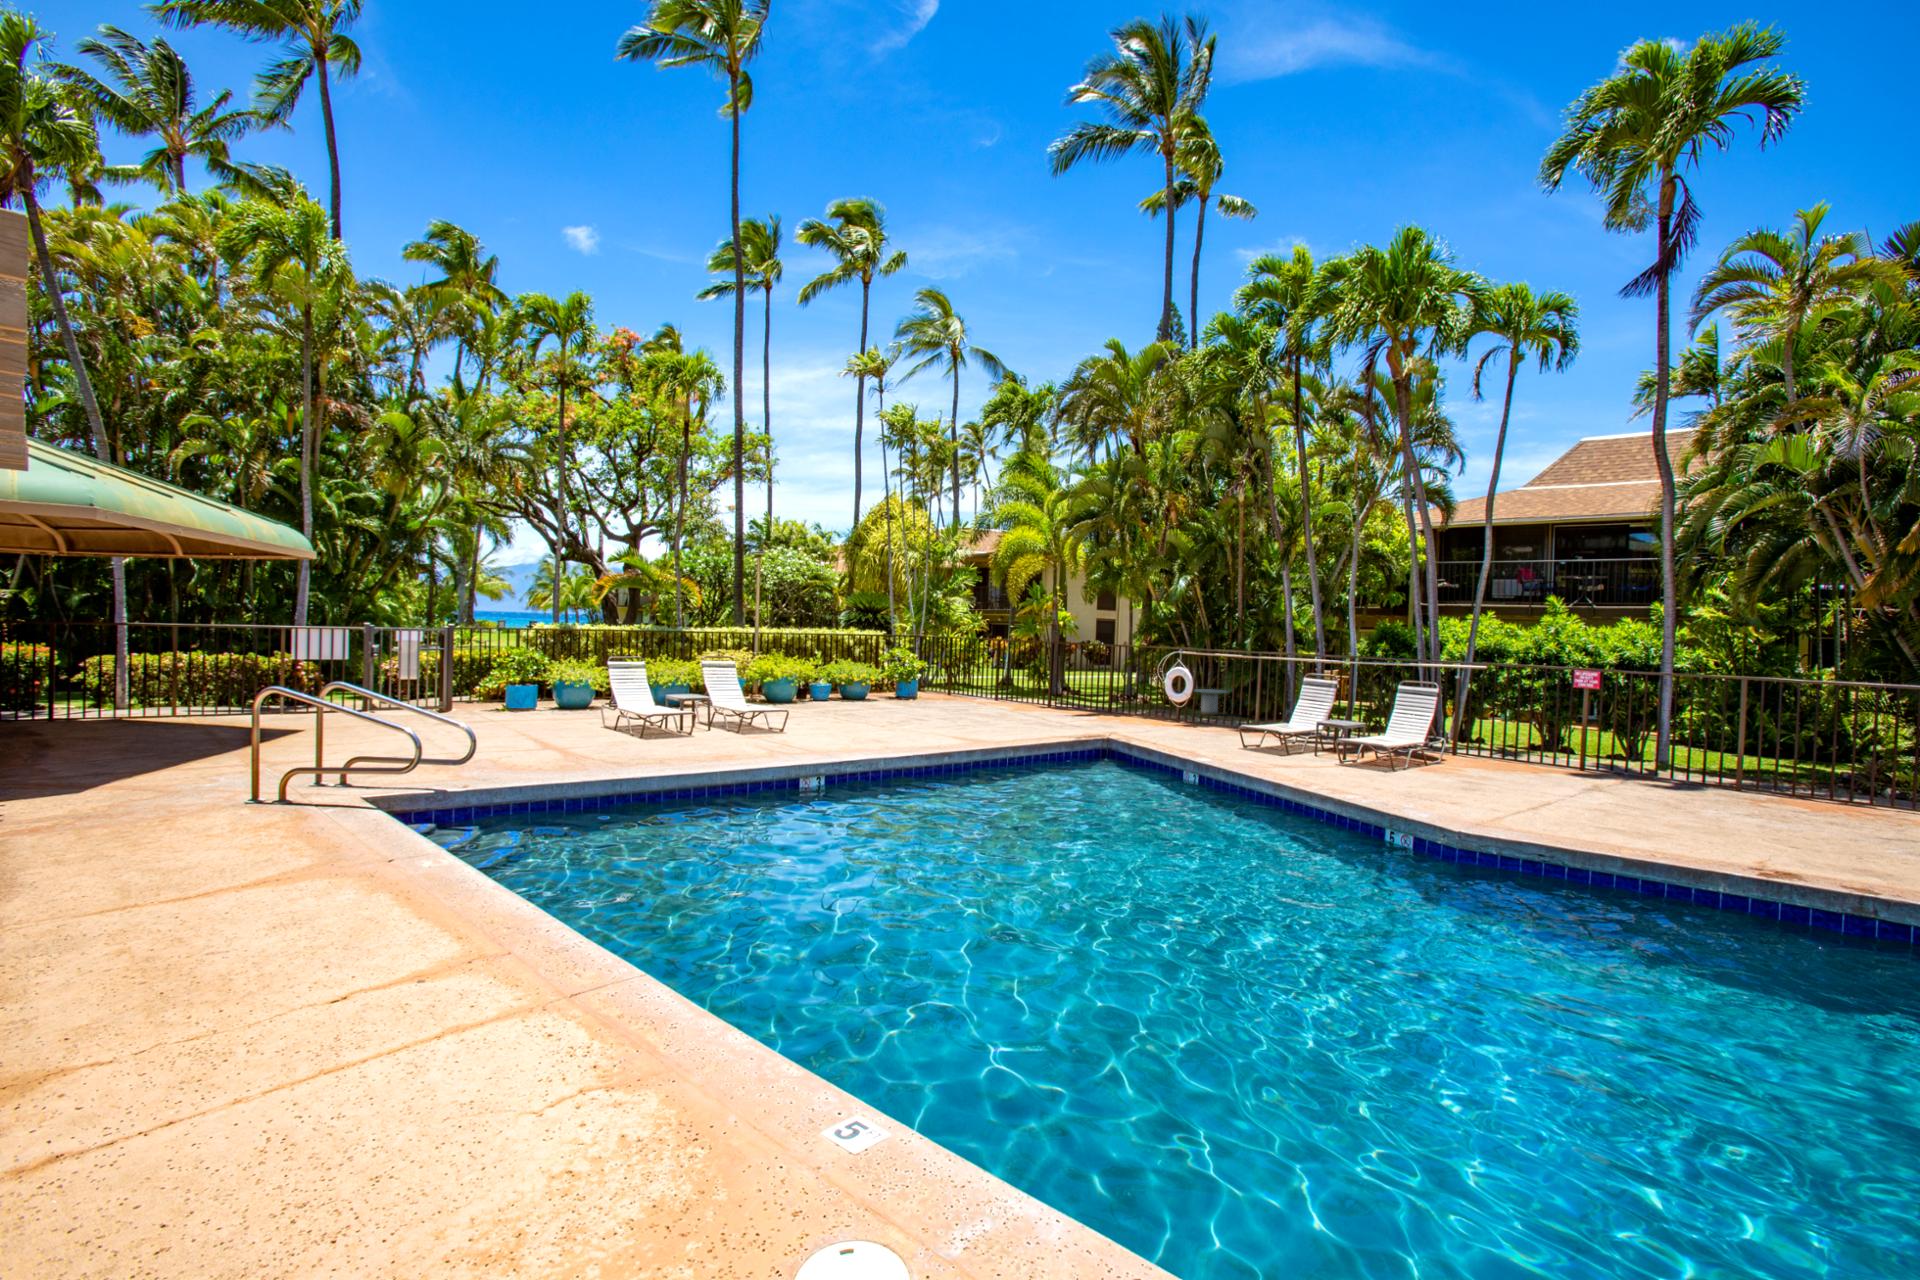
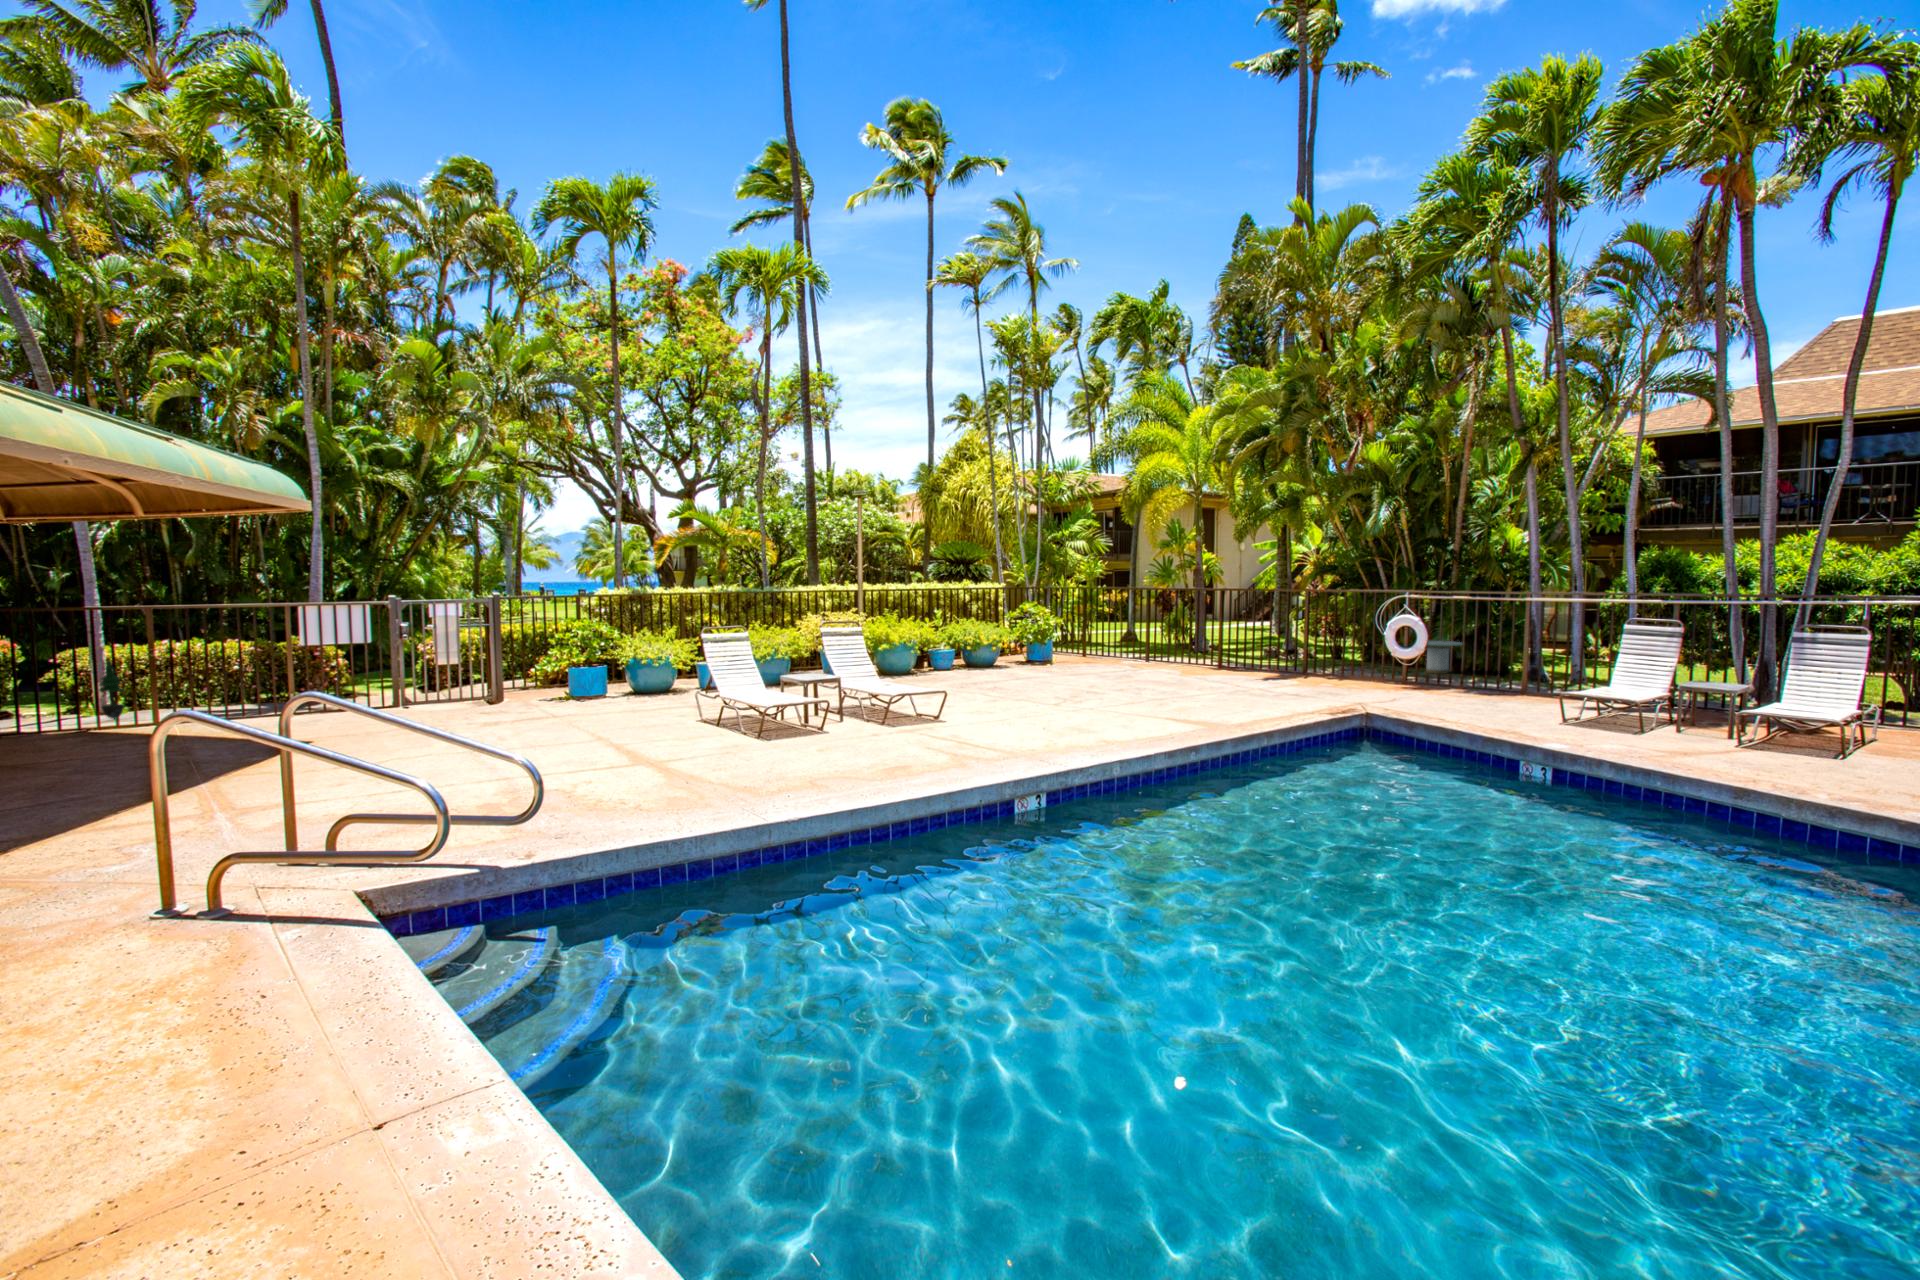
potted tree: none [136,665,158,712] -> present [99,660,124,719]

